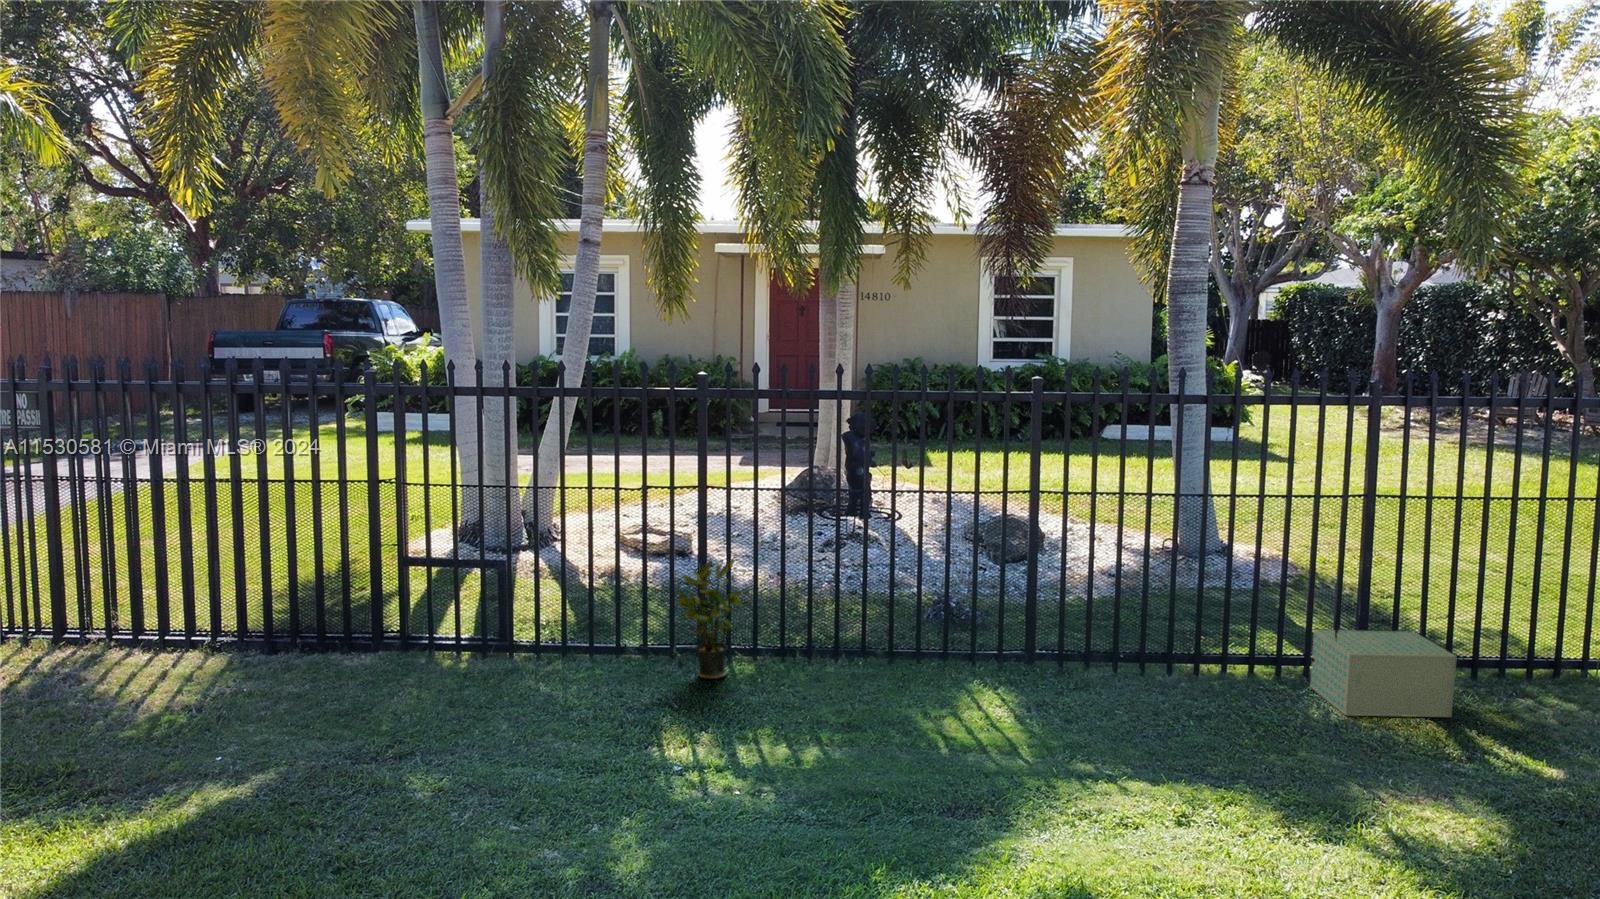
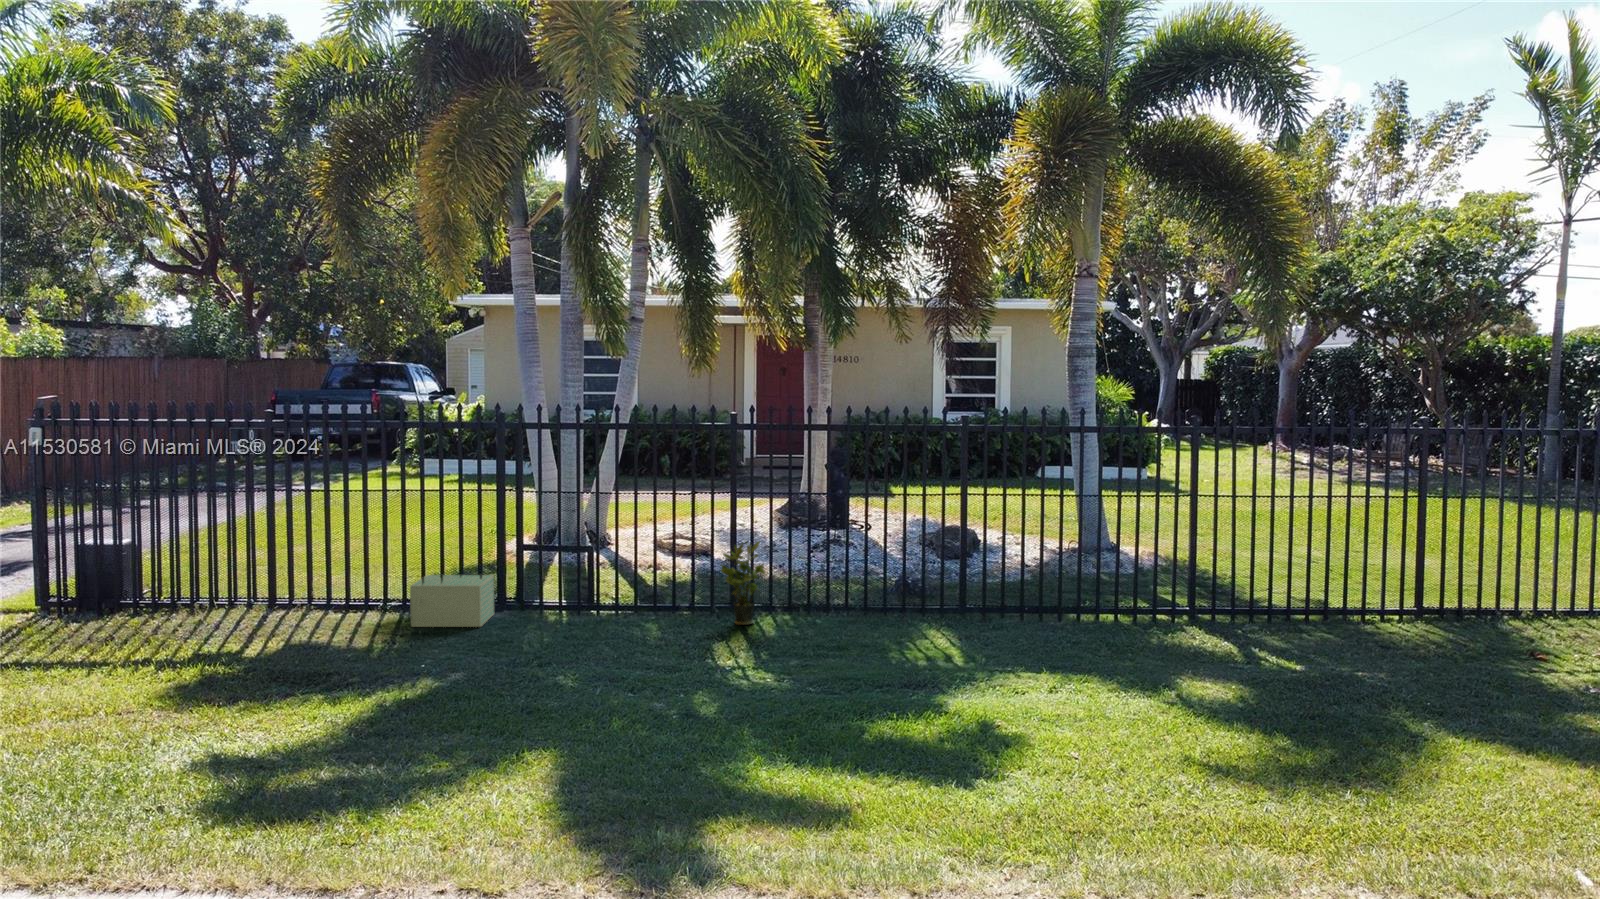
storage box: present [1310,630,1457,717] -> present [410,575,494,627]

